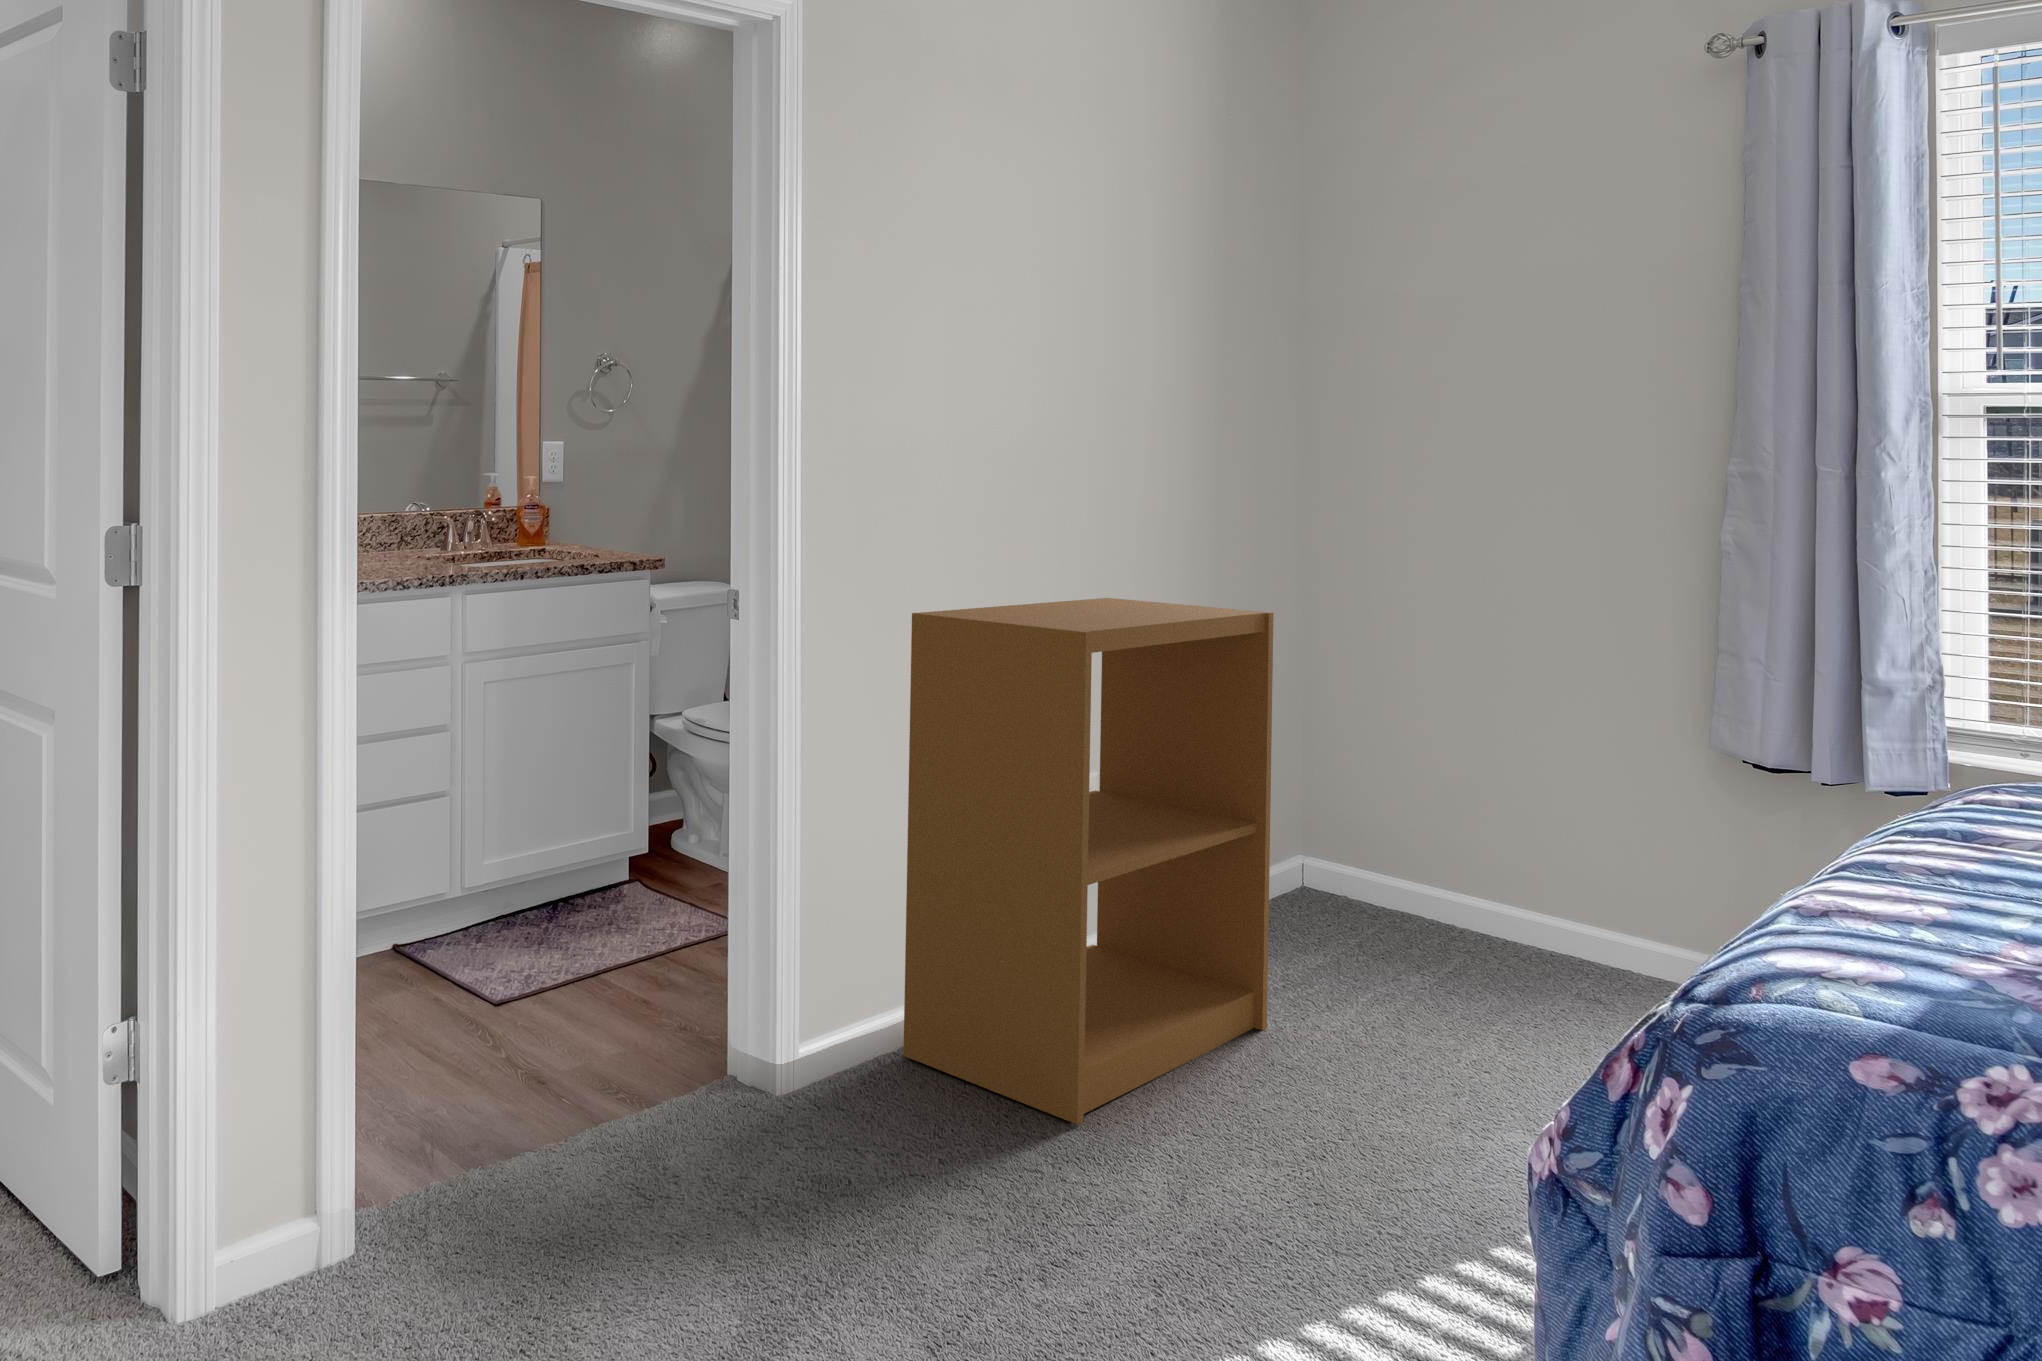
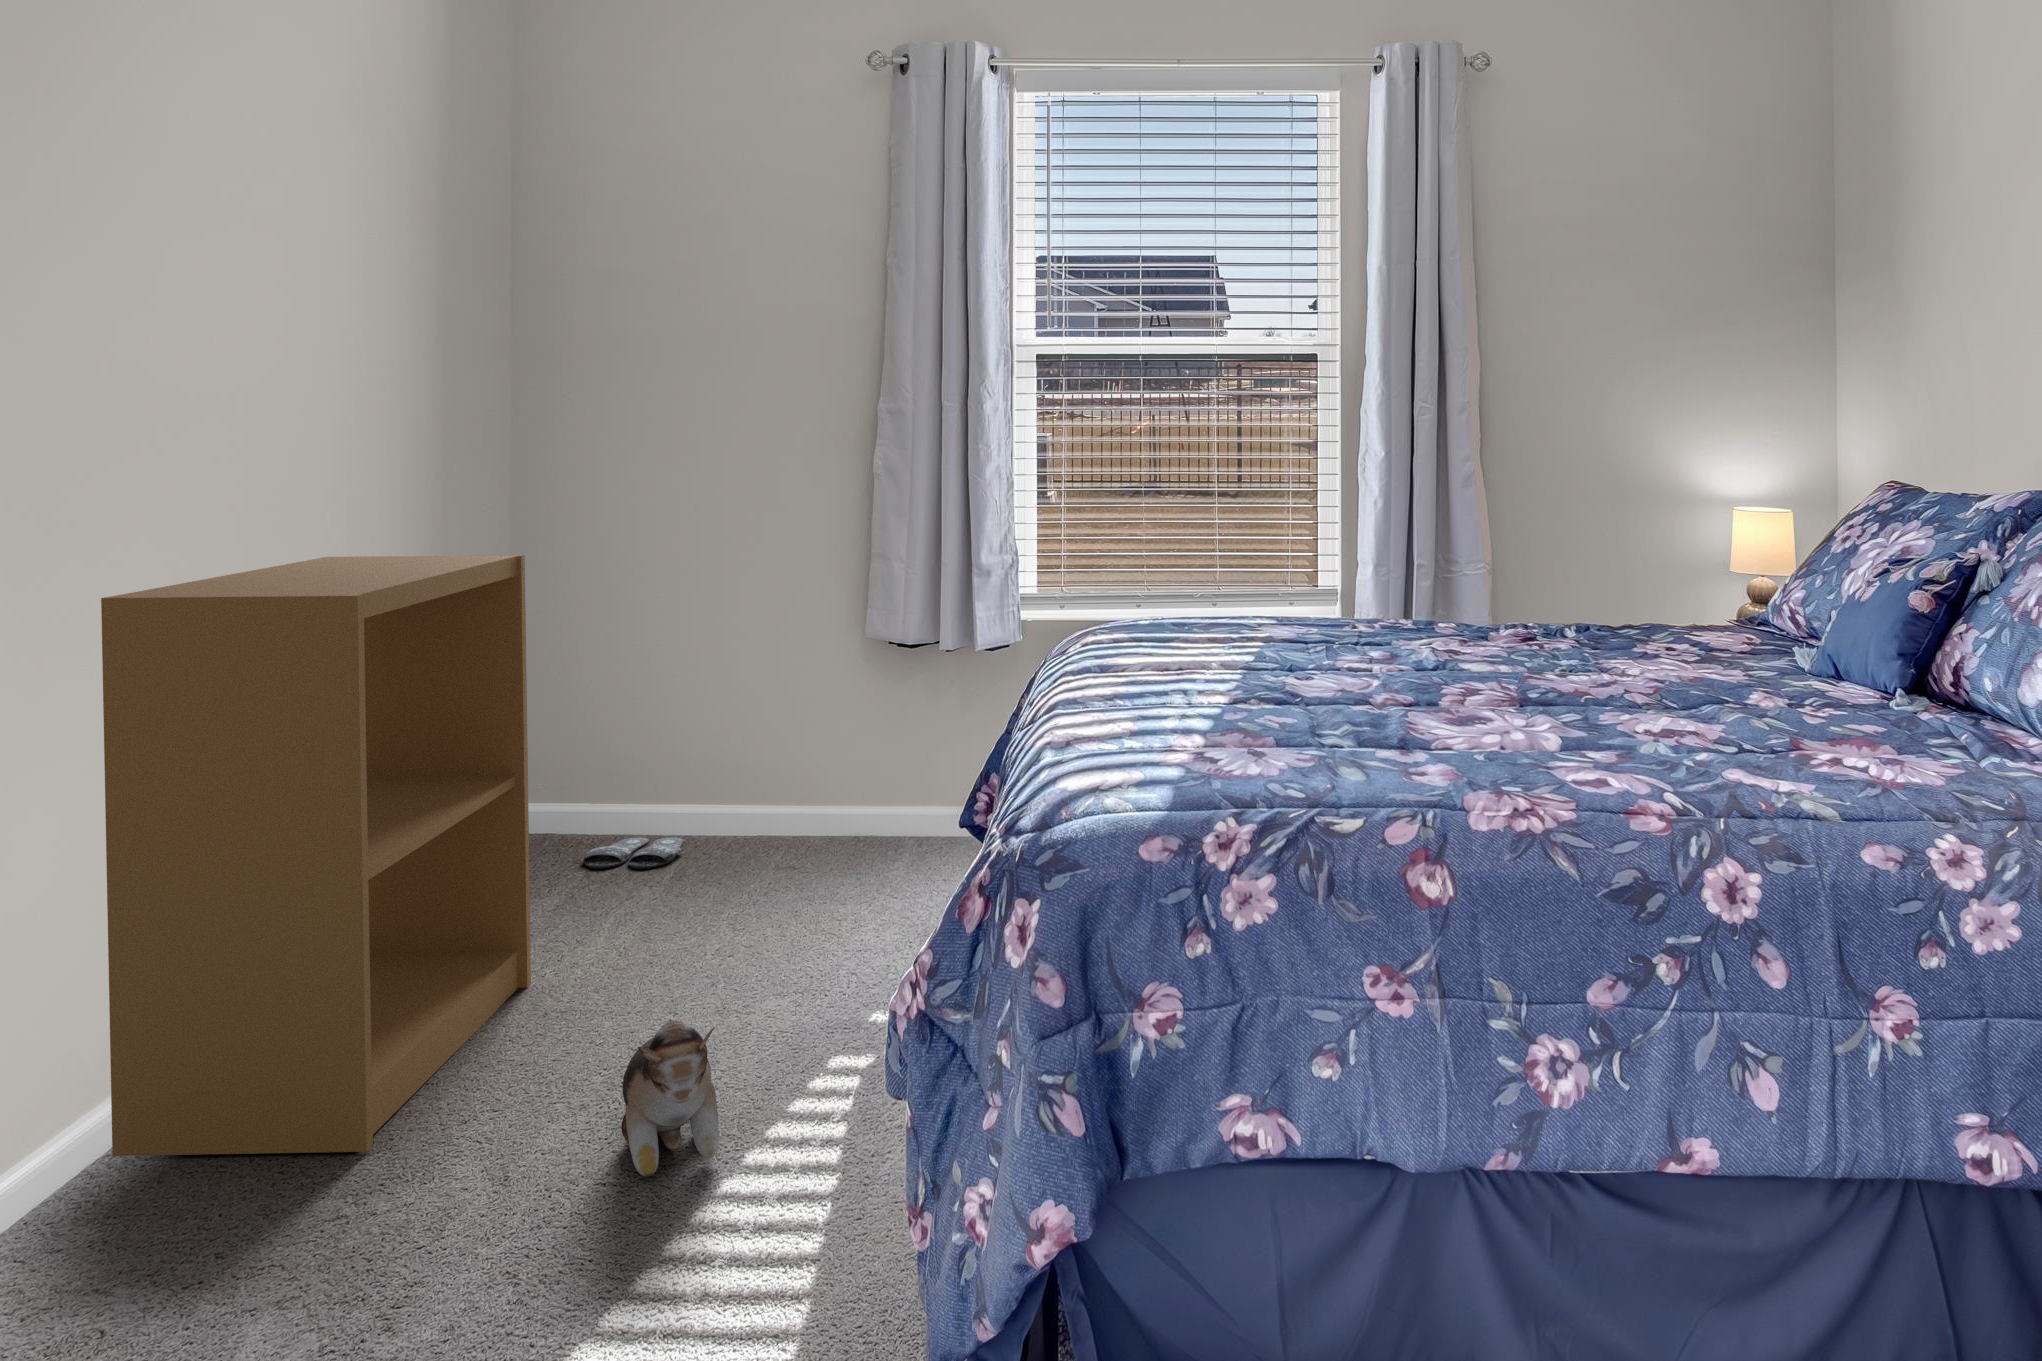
slippers: none [1358,915,1472,951] -> present [584,837,683,869]
plush toy: none [1296,1098,1400,1259] -> present [622,1020,719,1177]

